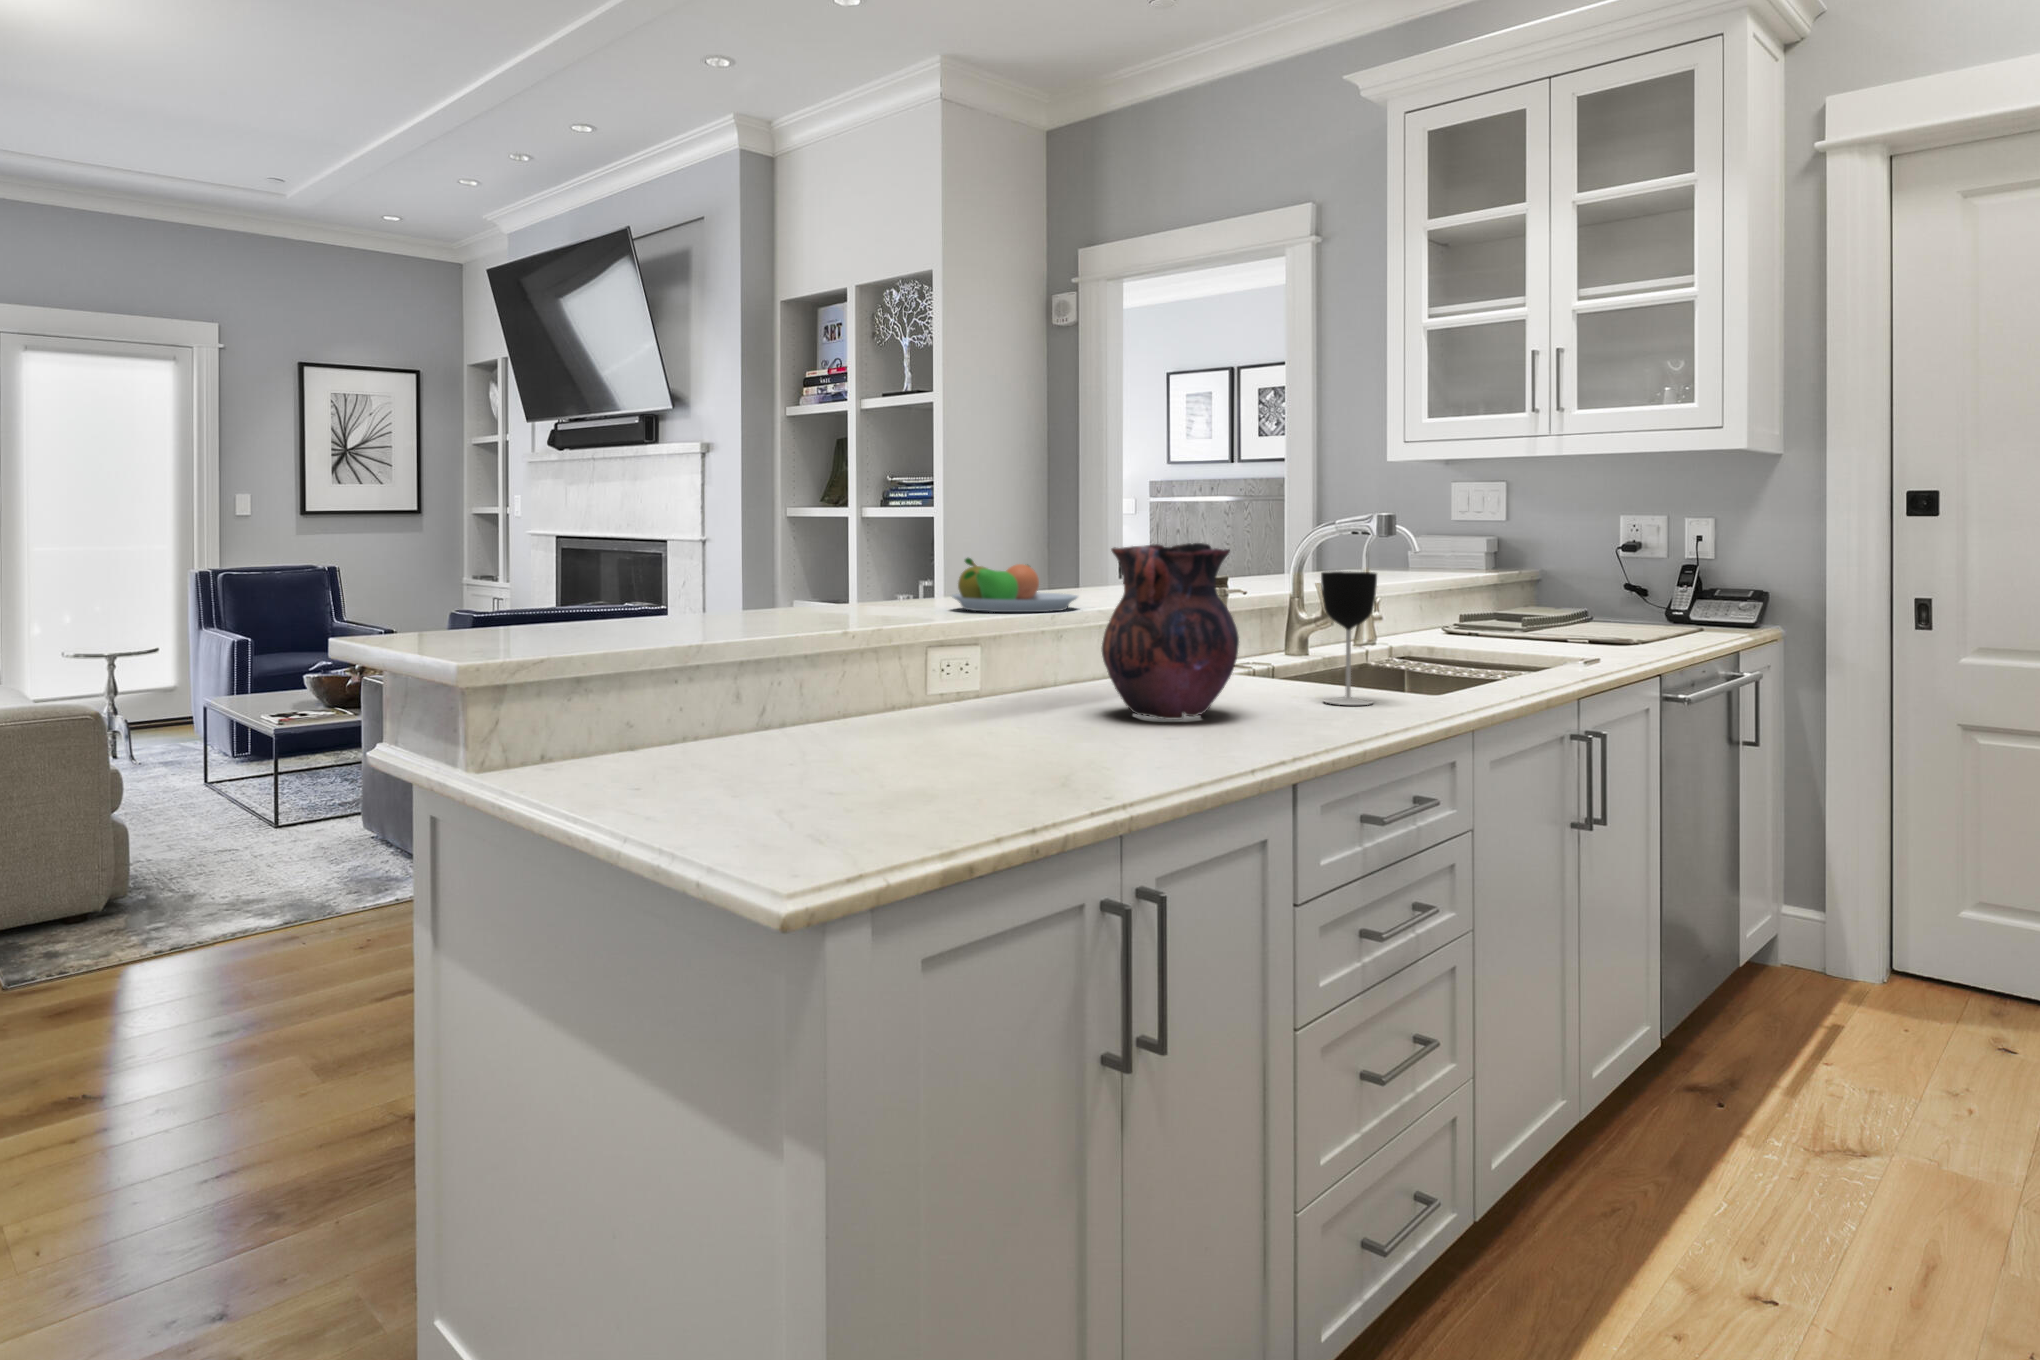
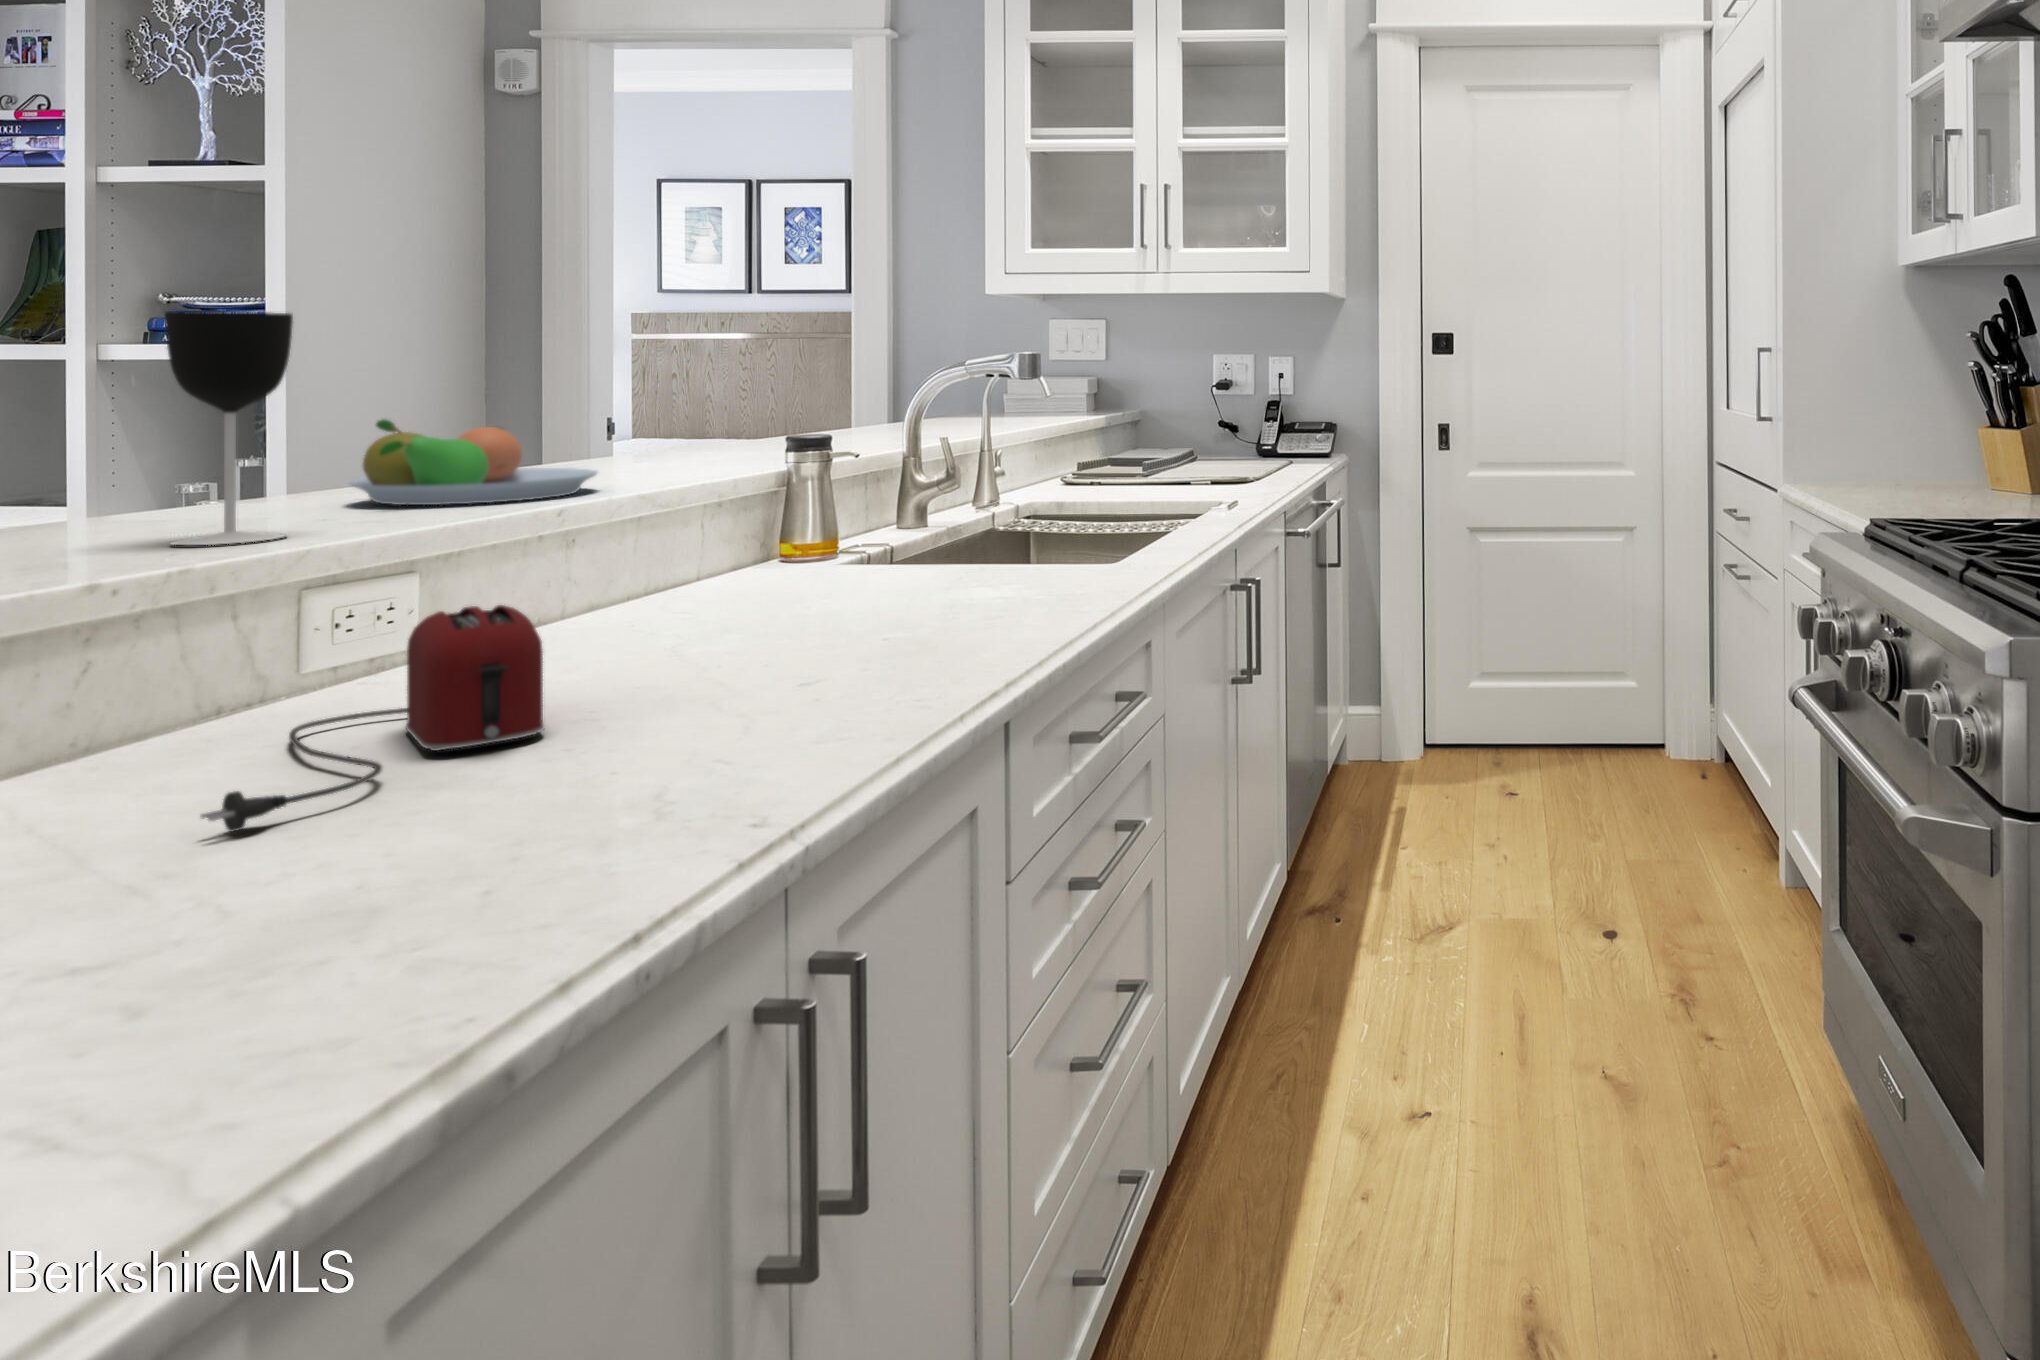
vase: present [1102,543,1239,719] -> none [667,391,889,649]
wine glass: present [1321,571,1377,705] -> present [165,311,293,545]
toaster: none [875,666,1024,763] -> present [201,605,544,832]

